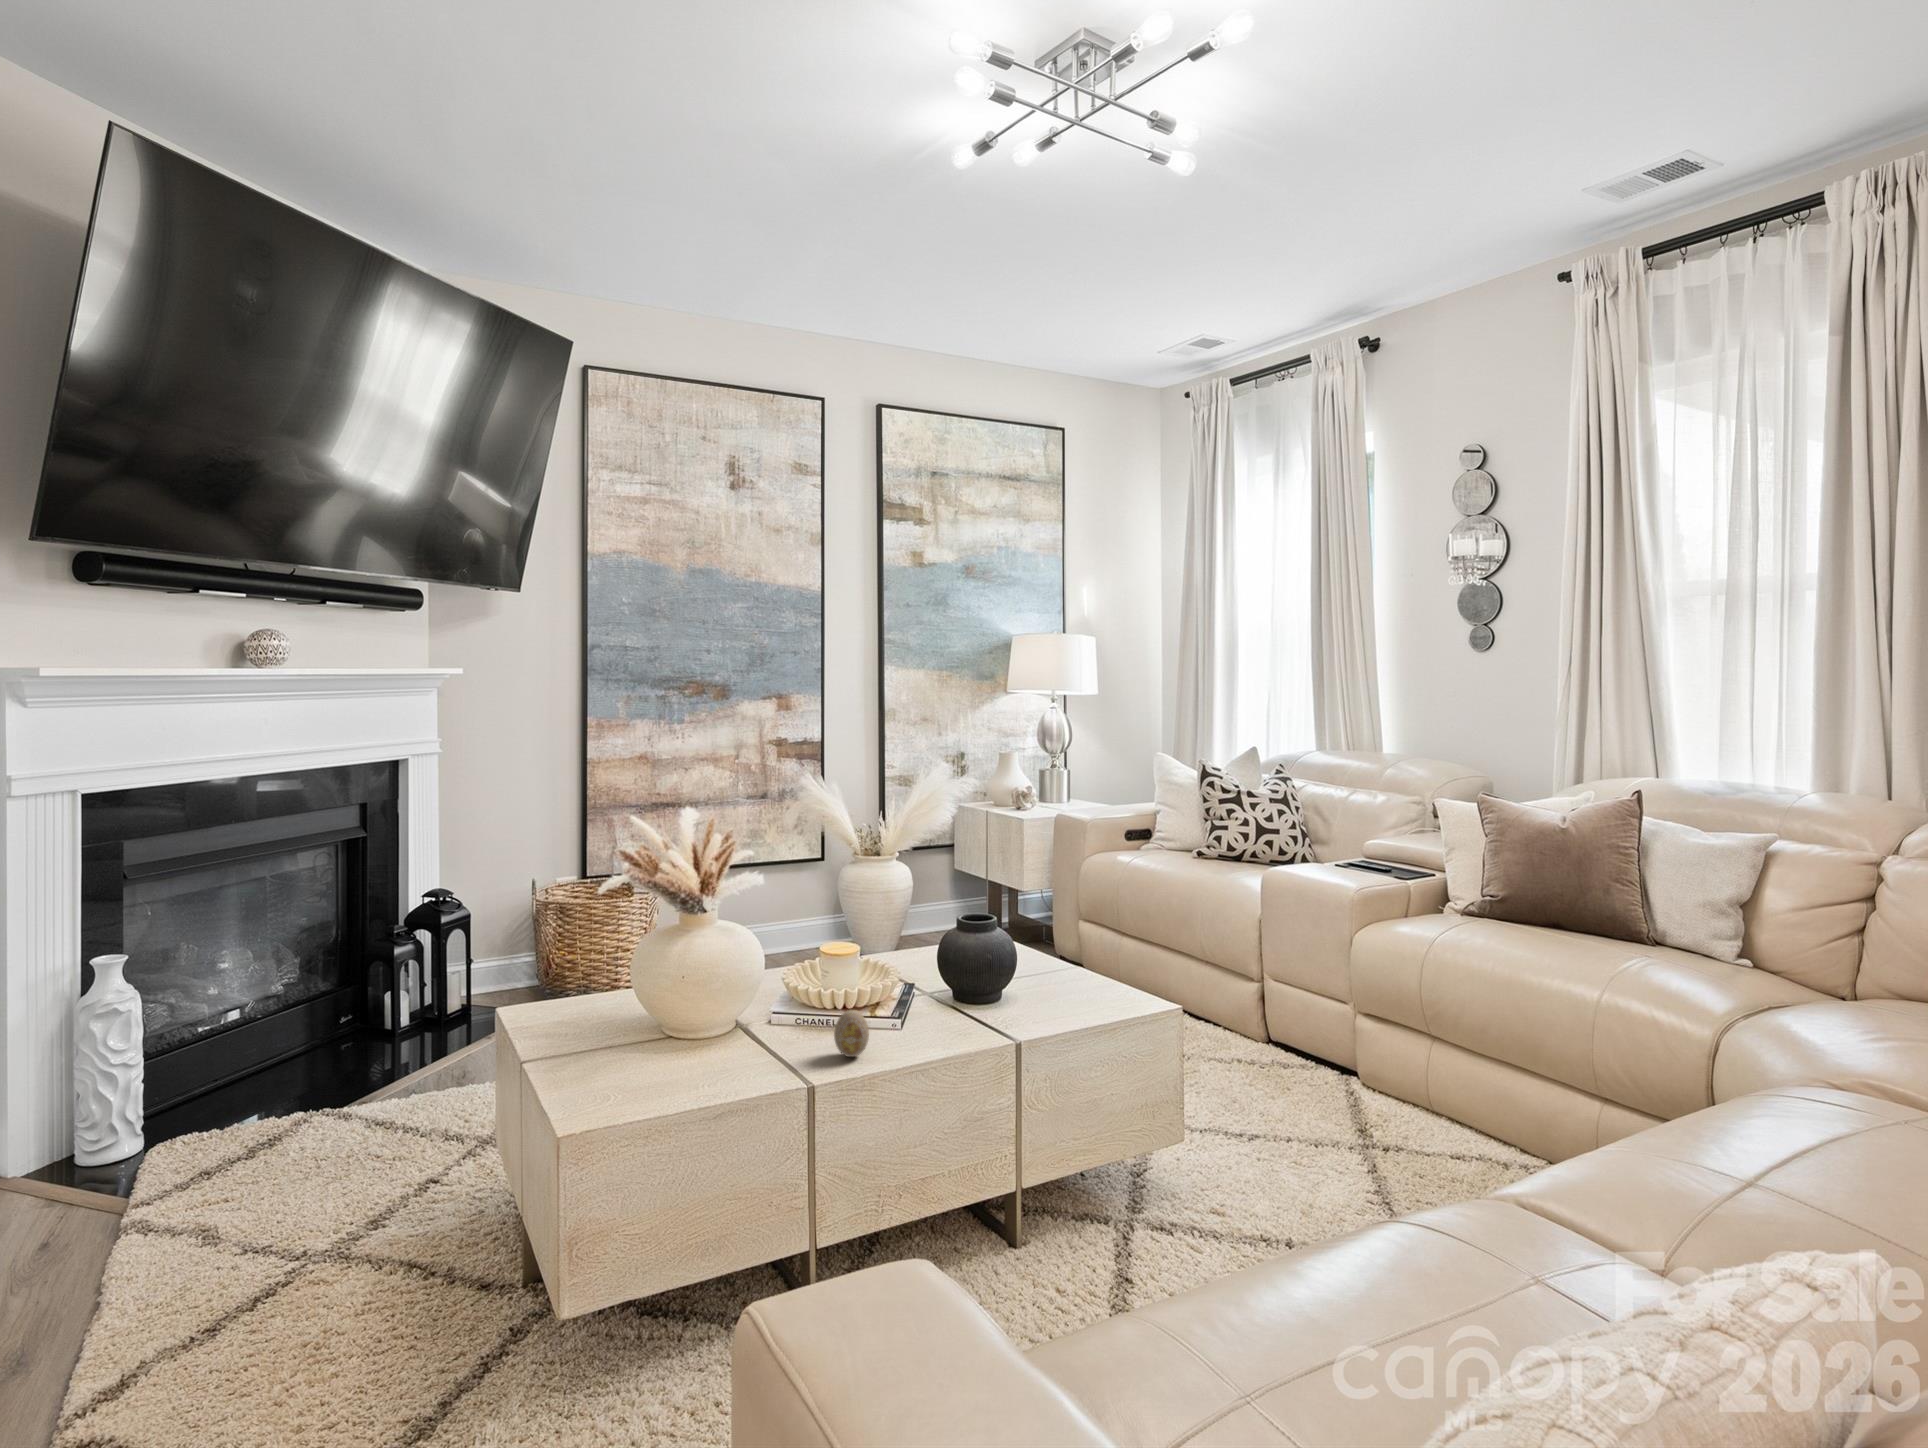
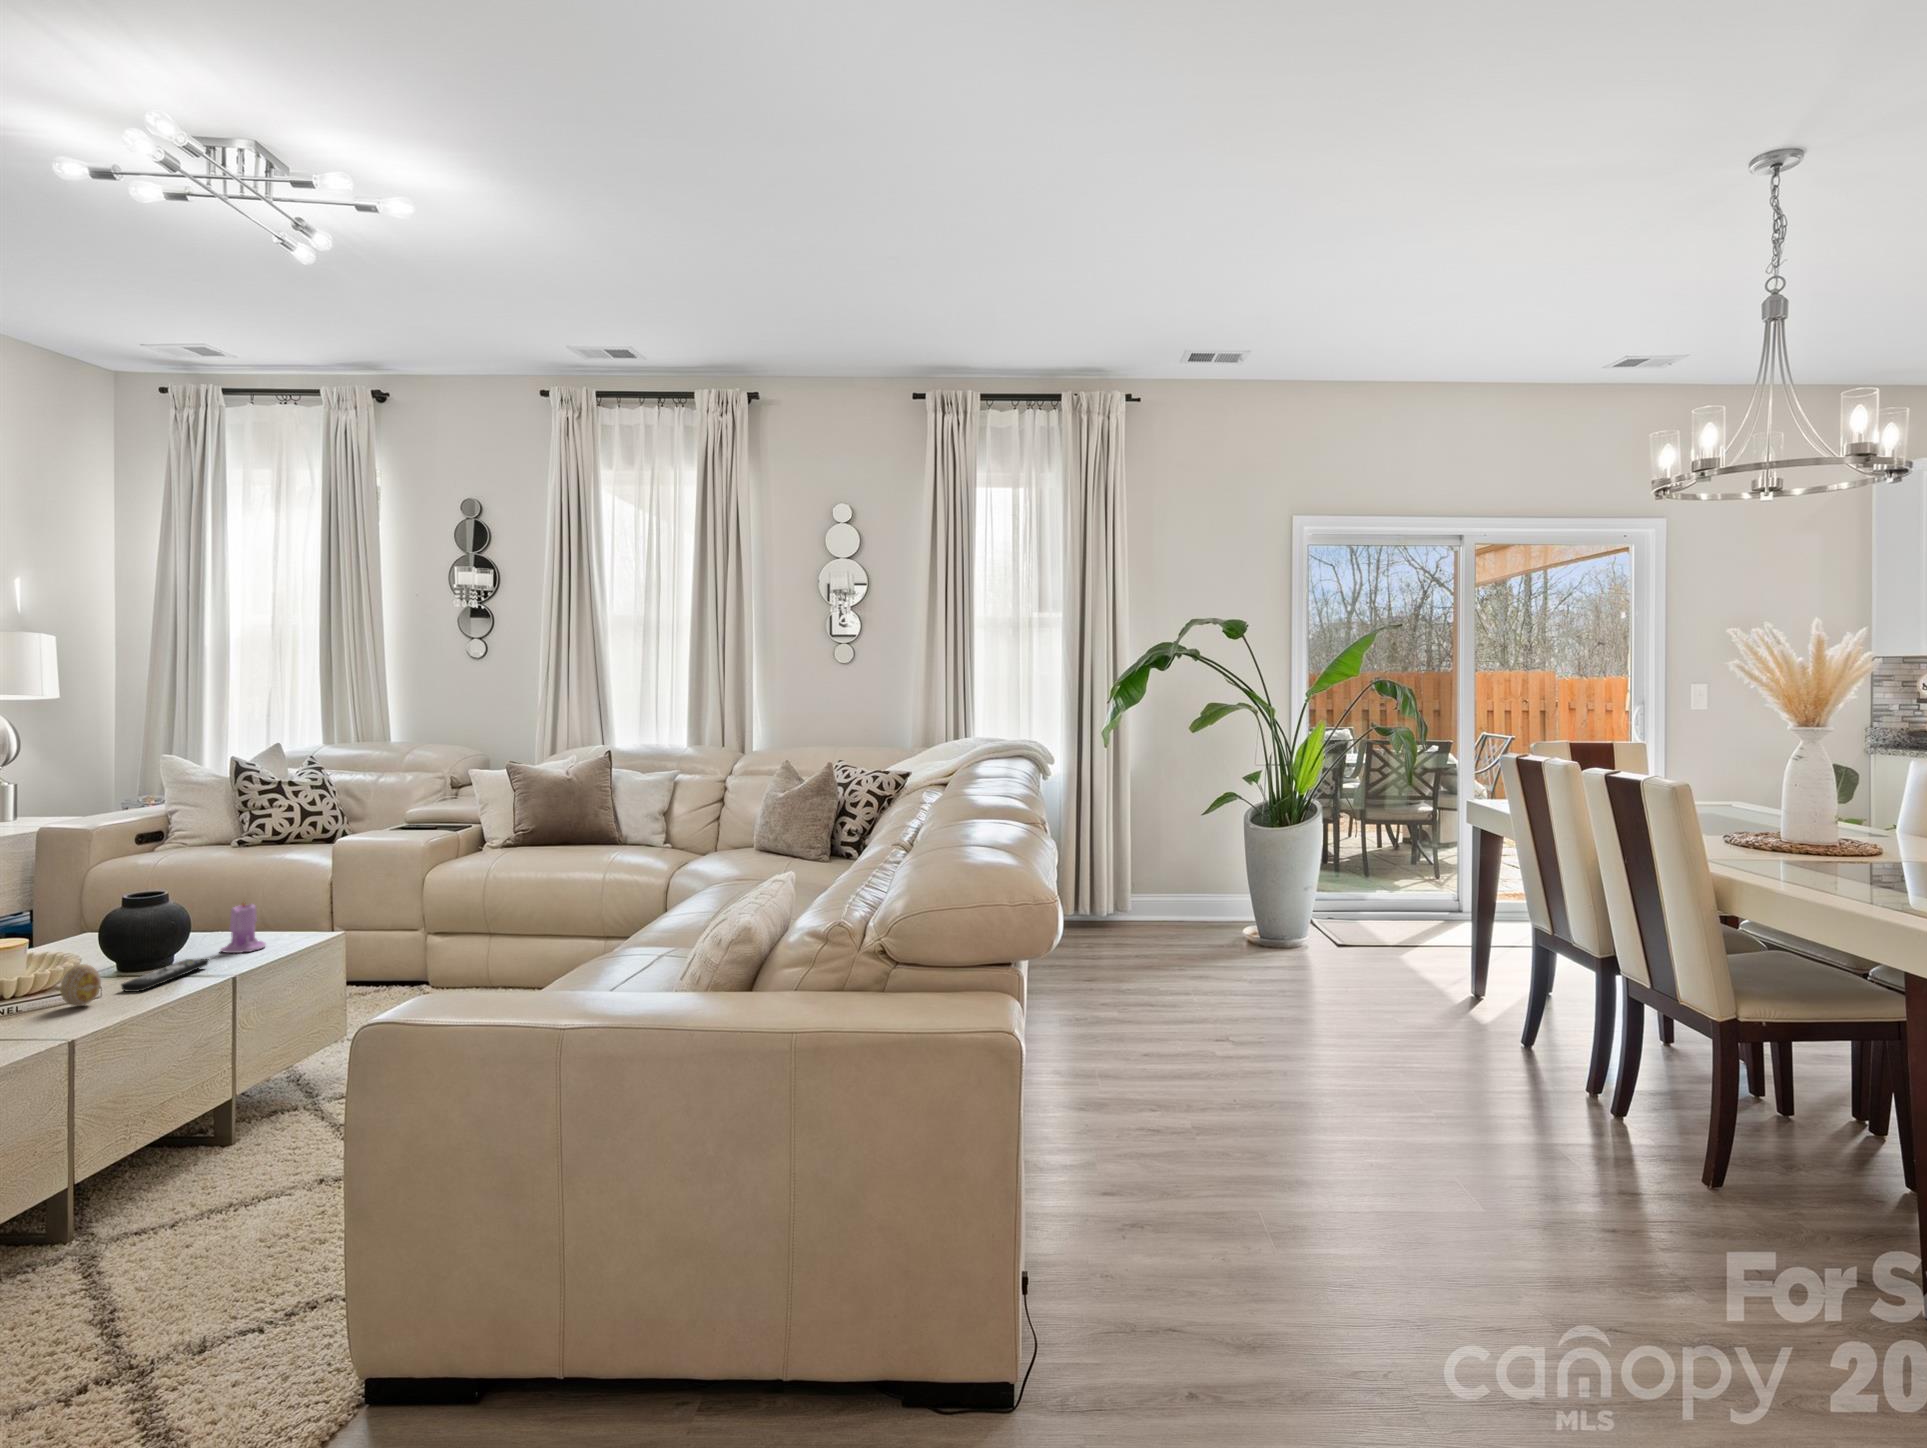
candle: none [1045,949,1092,1018] -> present [221,903,266,953]
remote control: none [903,1015,1006,1052] -> present [121,959,209,992]

